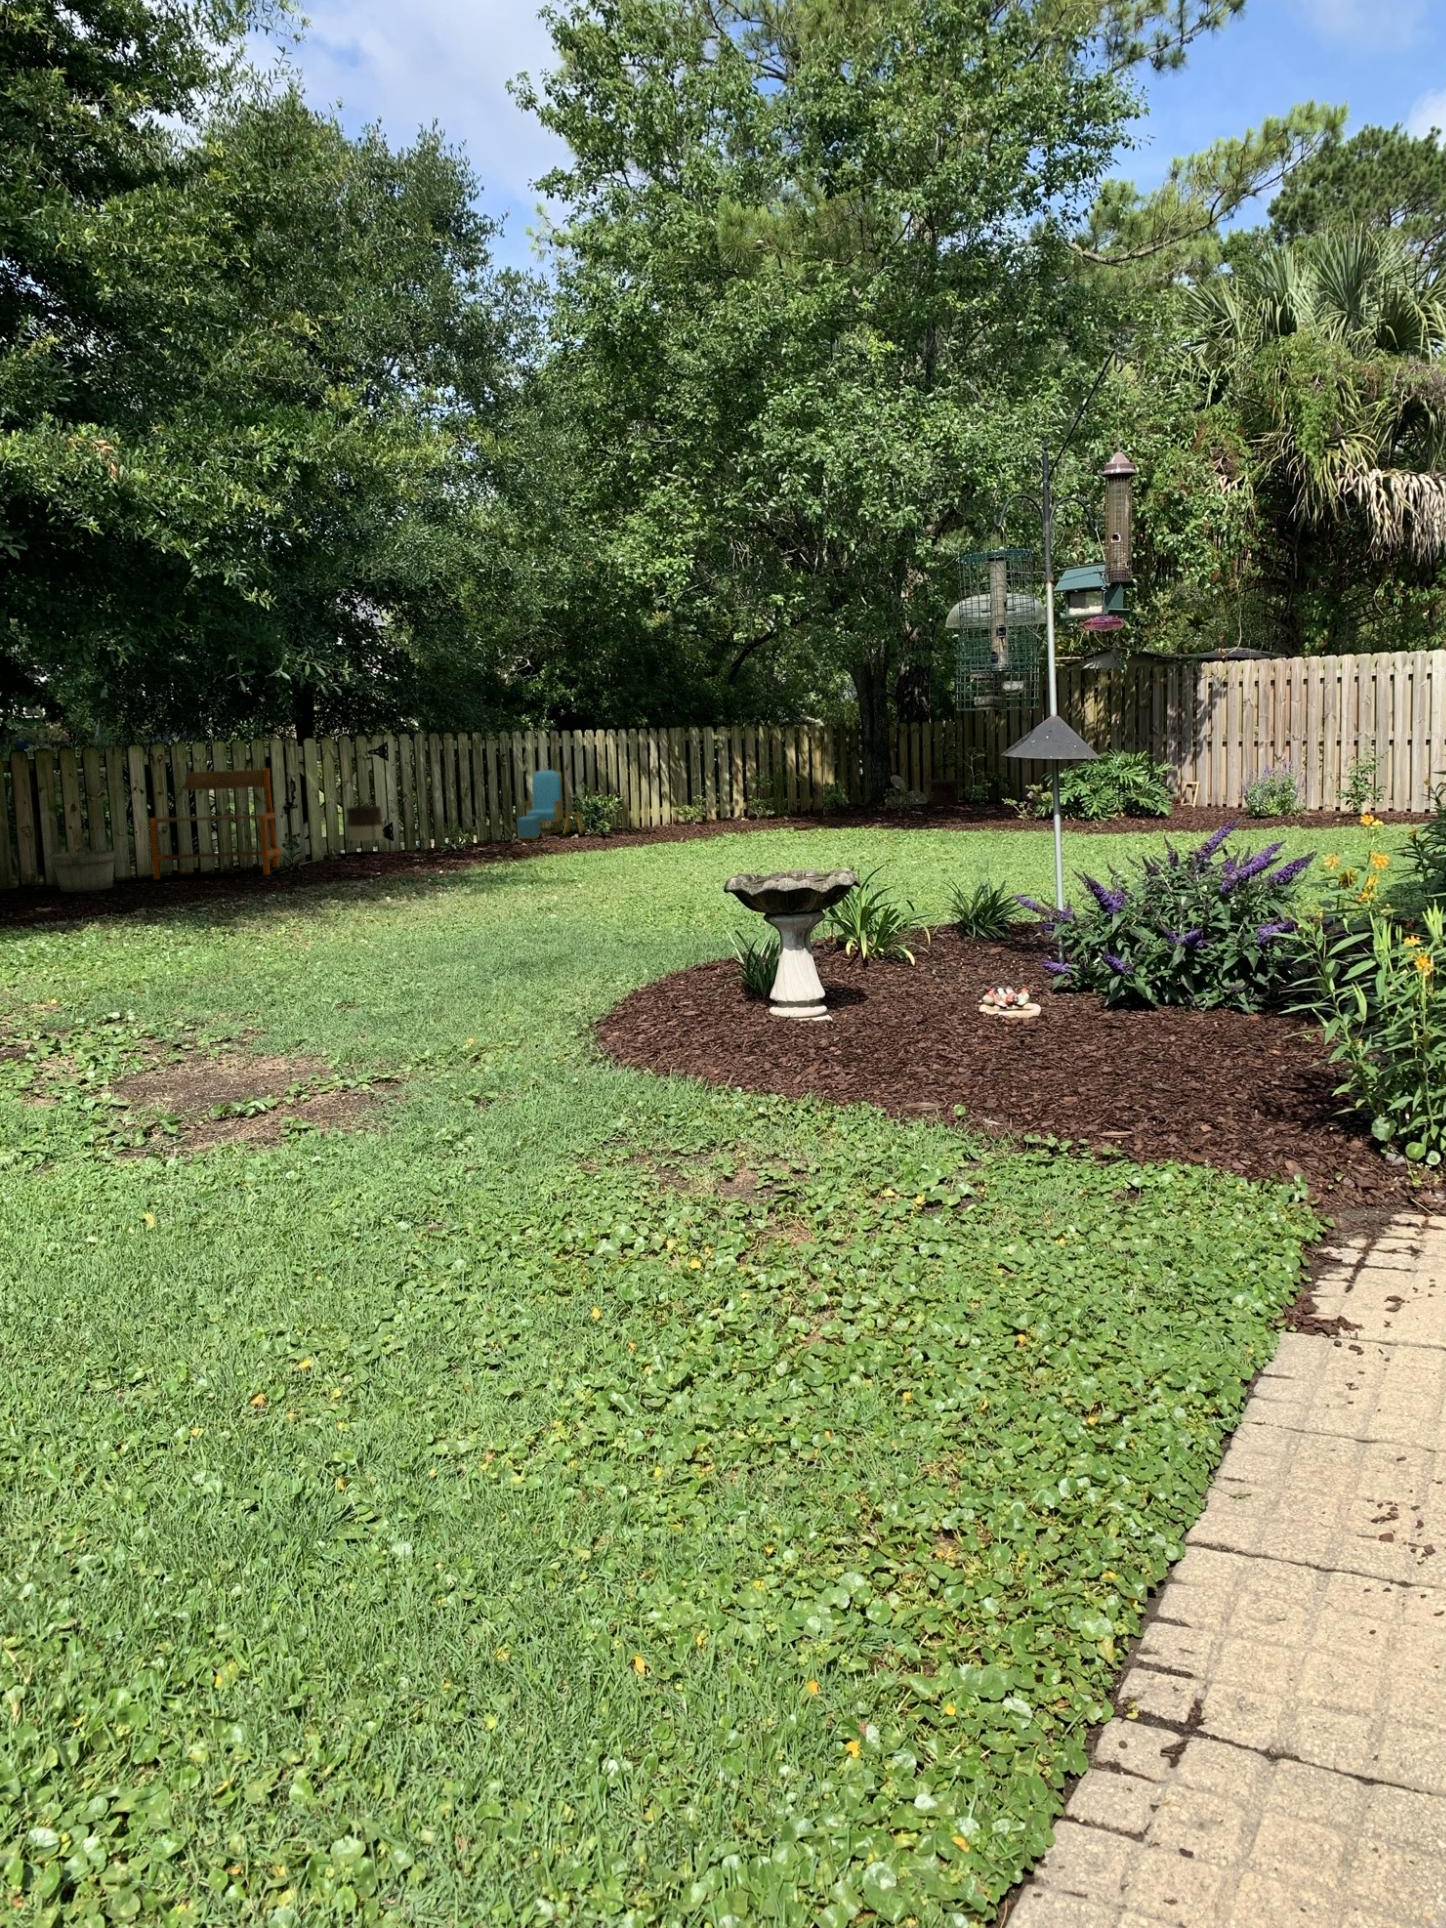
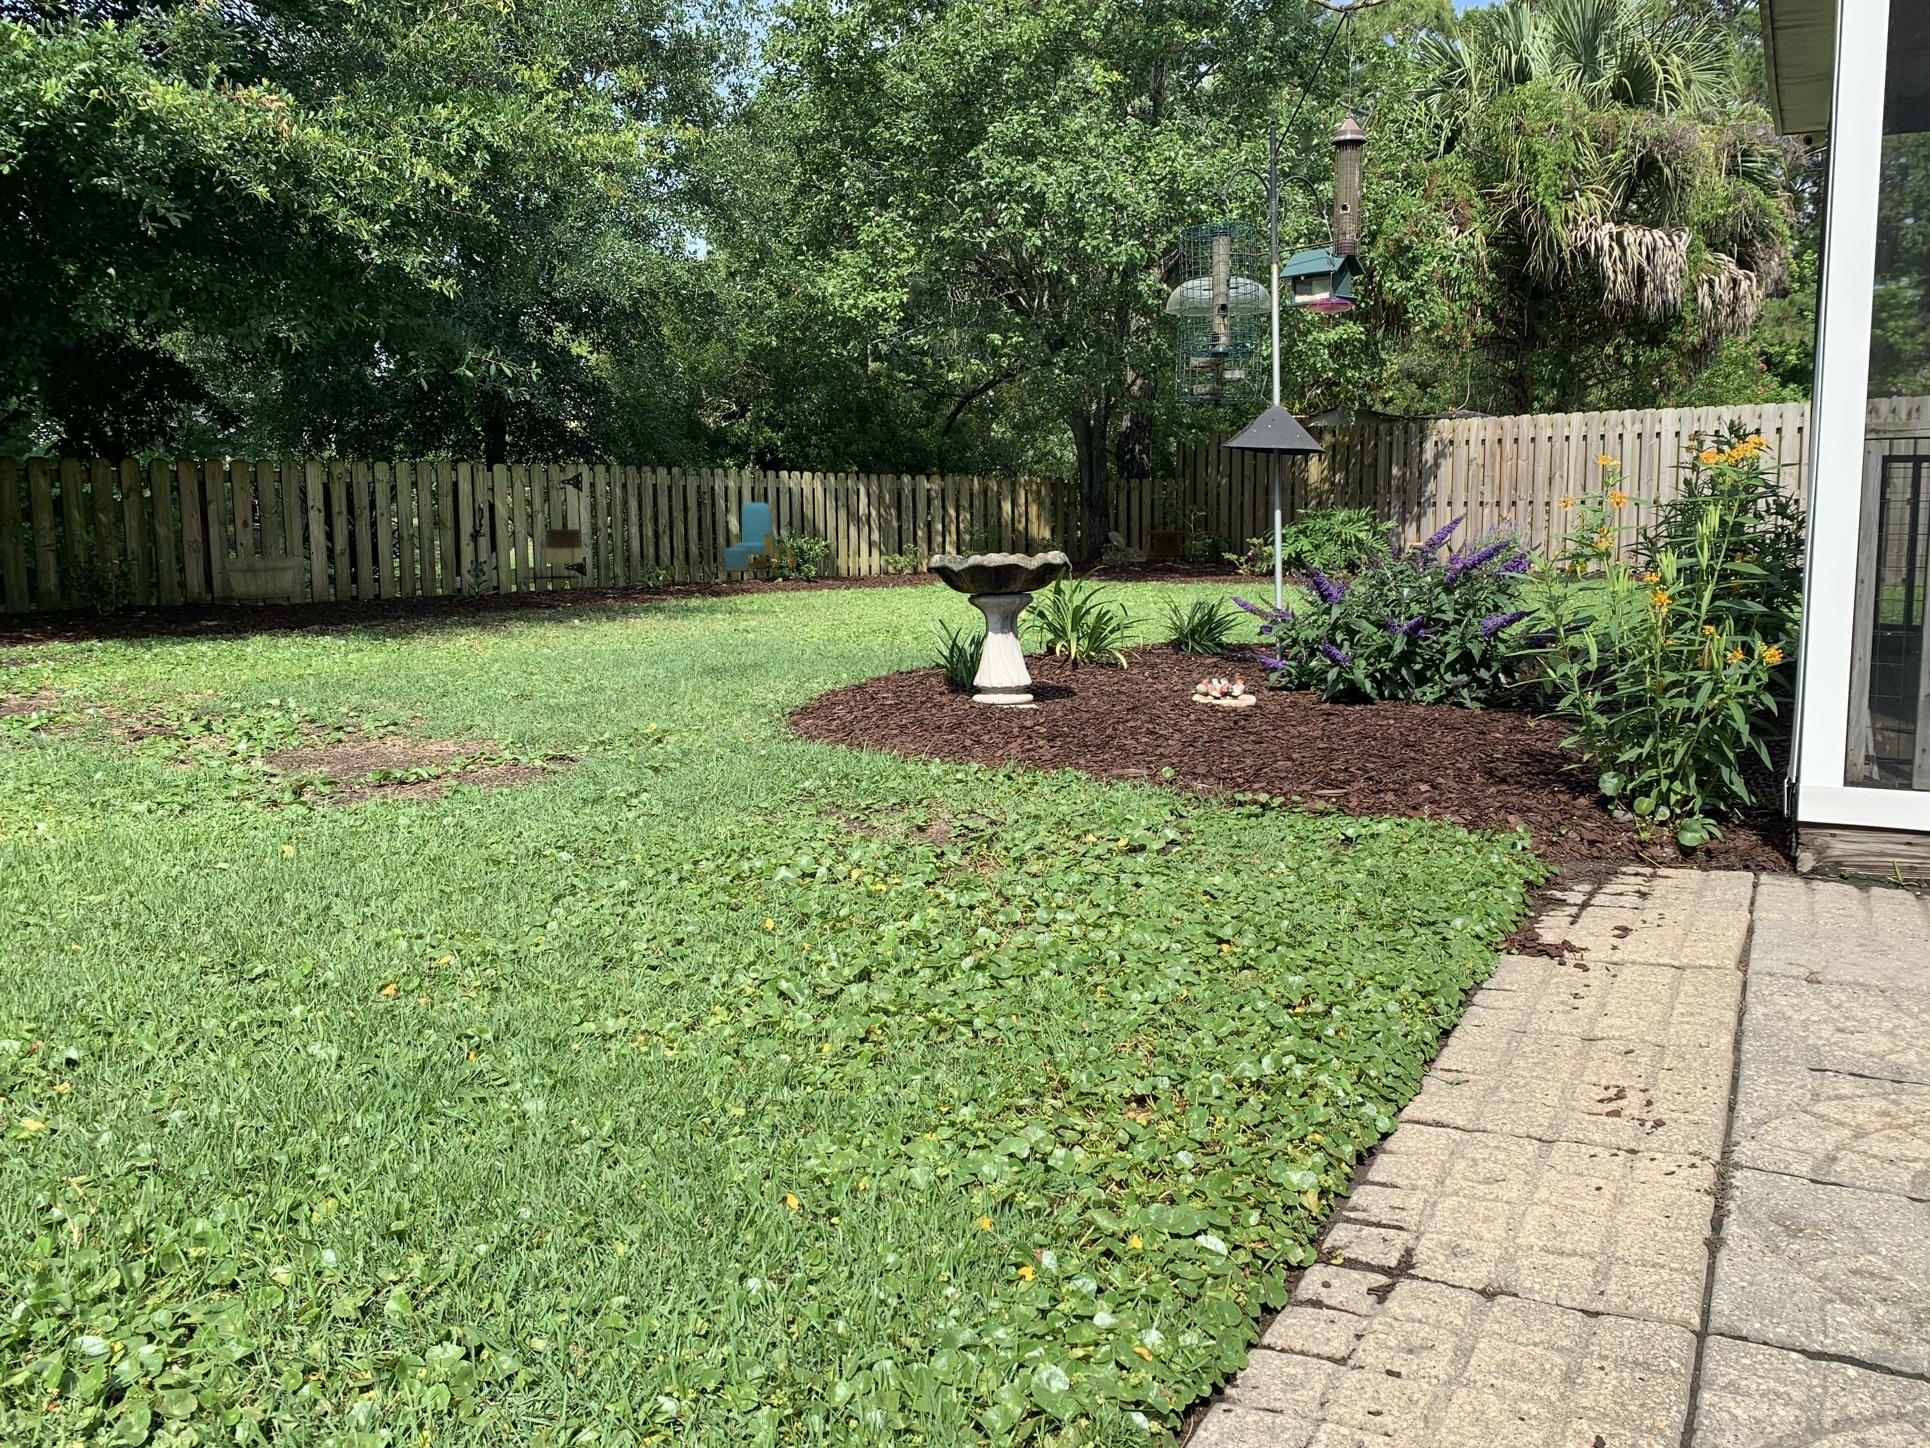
bench: present [149,768,282,879] -> none [333,481,474,591]

